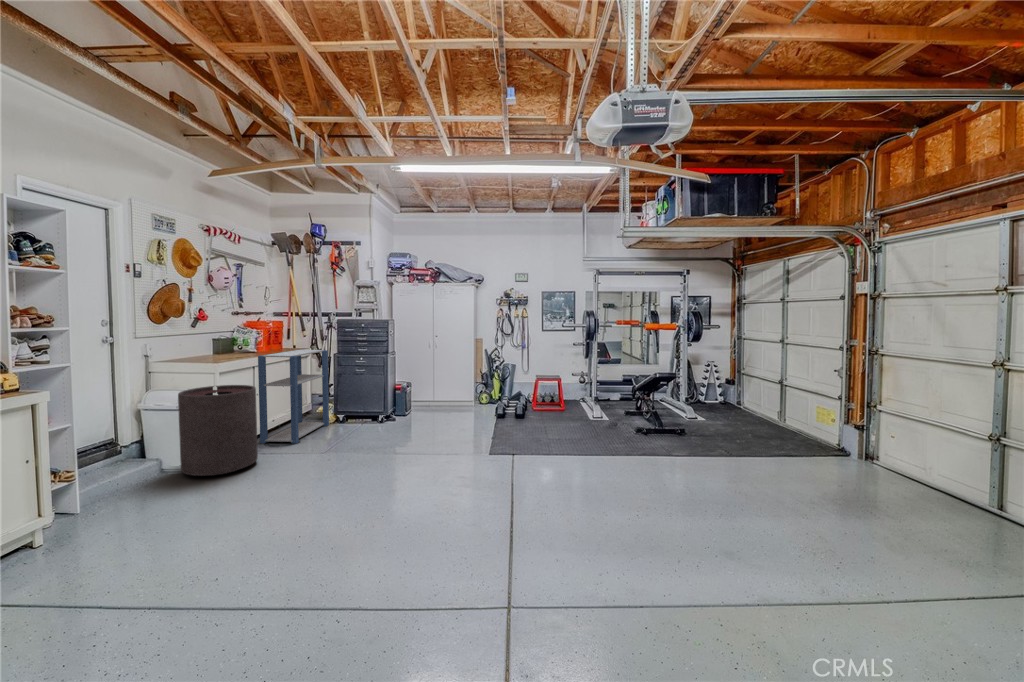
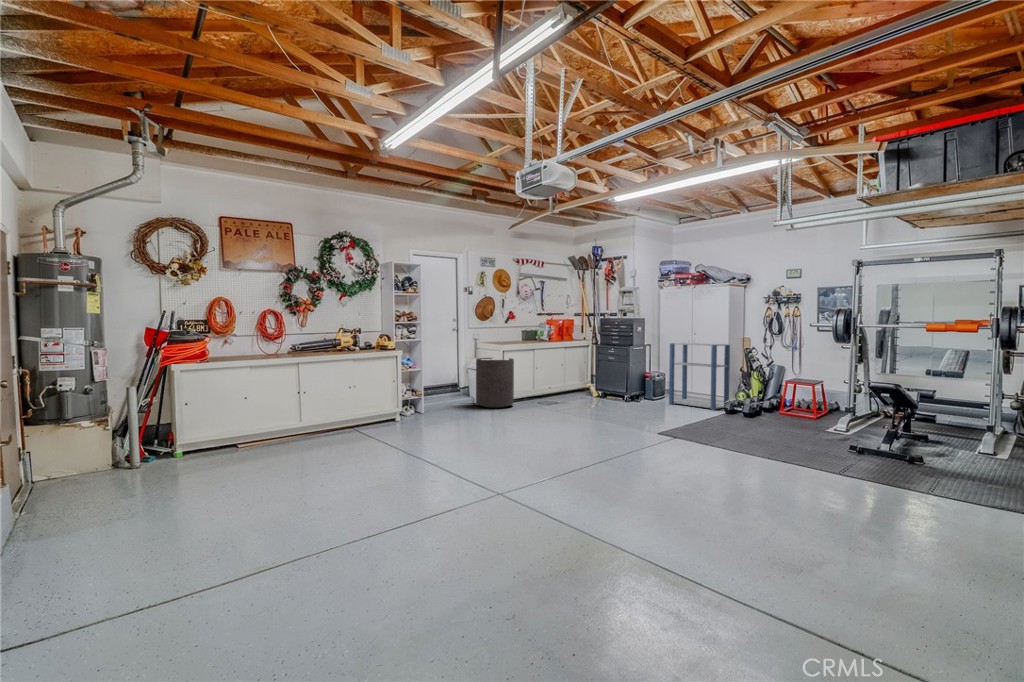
shelving unit: present [258,350,329,444] -> present [669,343,730,411]

